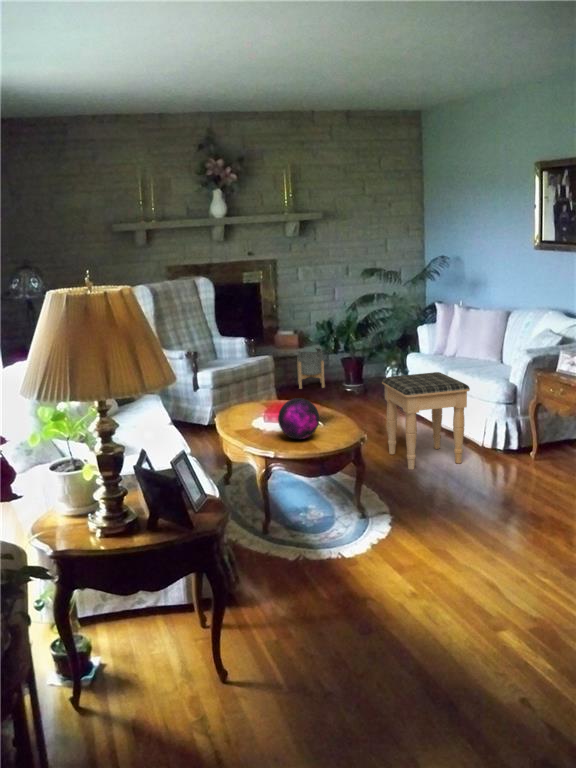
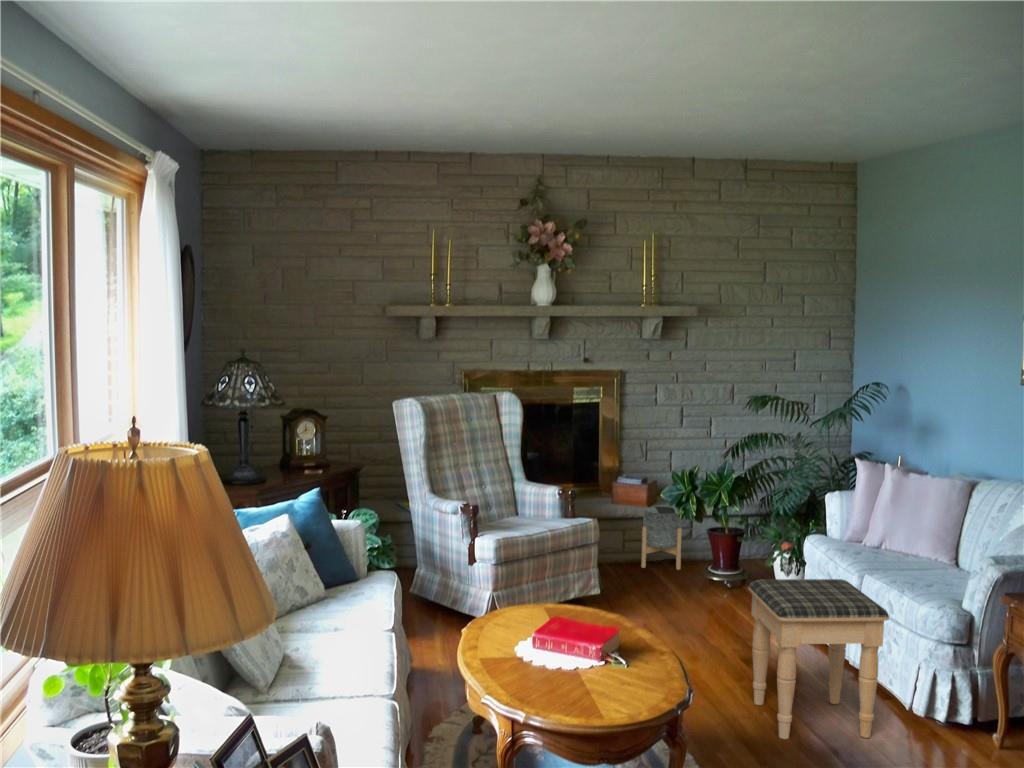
decorative orb: present [278,398,319,439] -> none [552,616,618,684]

